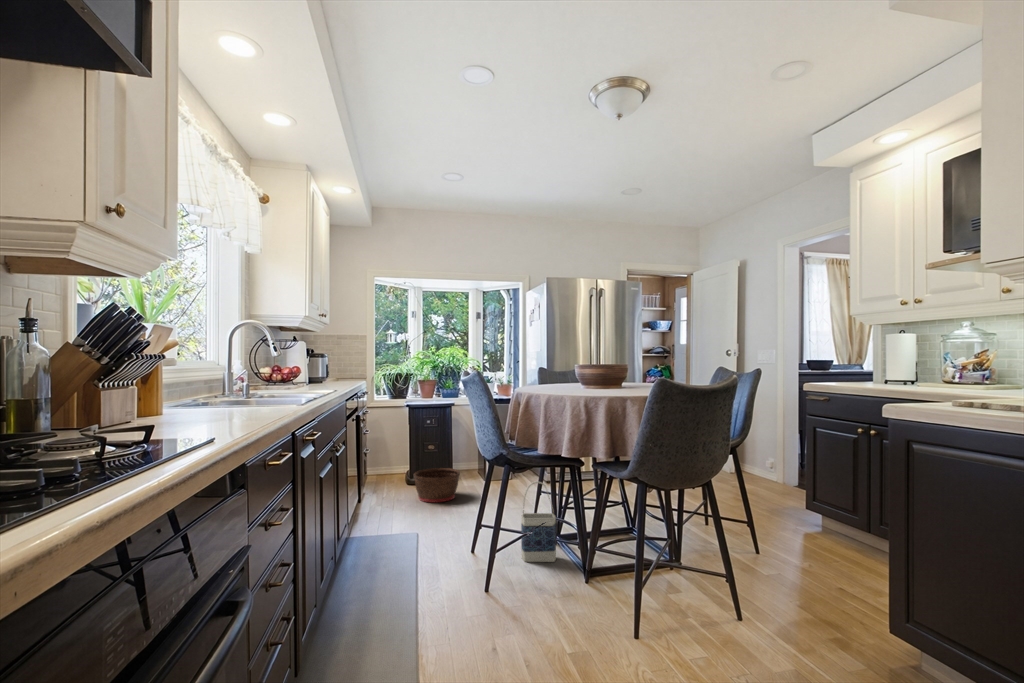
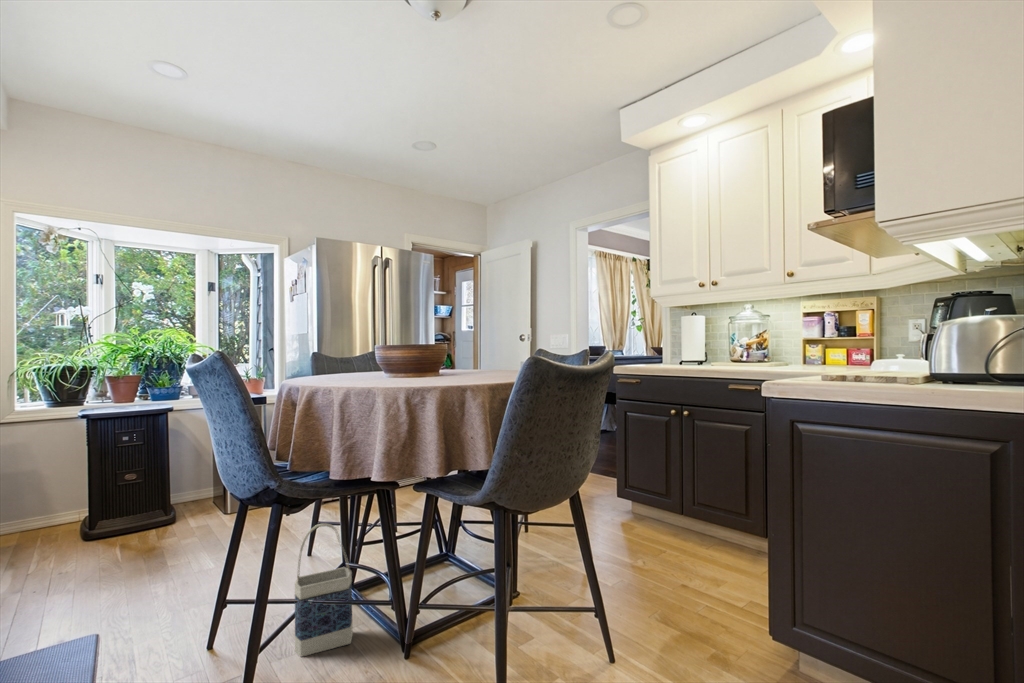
basket: present [414,468,460,503] -> none [89,508,181,572]

